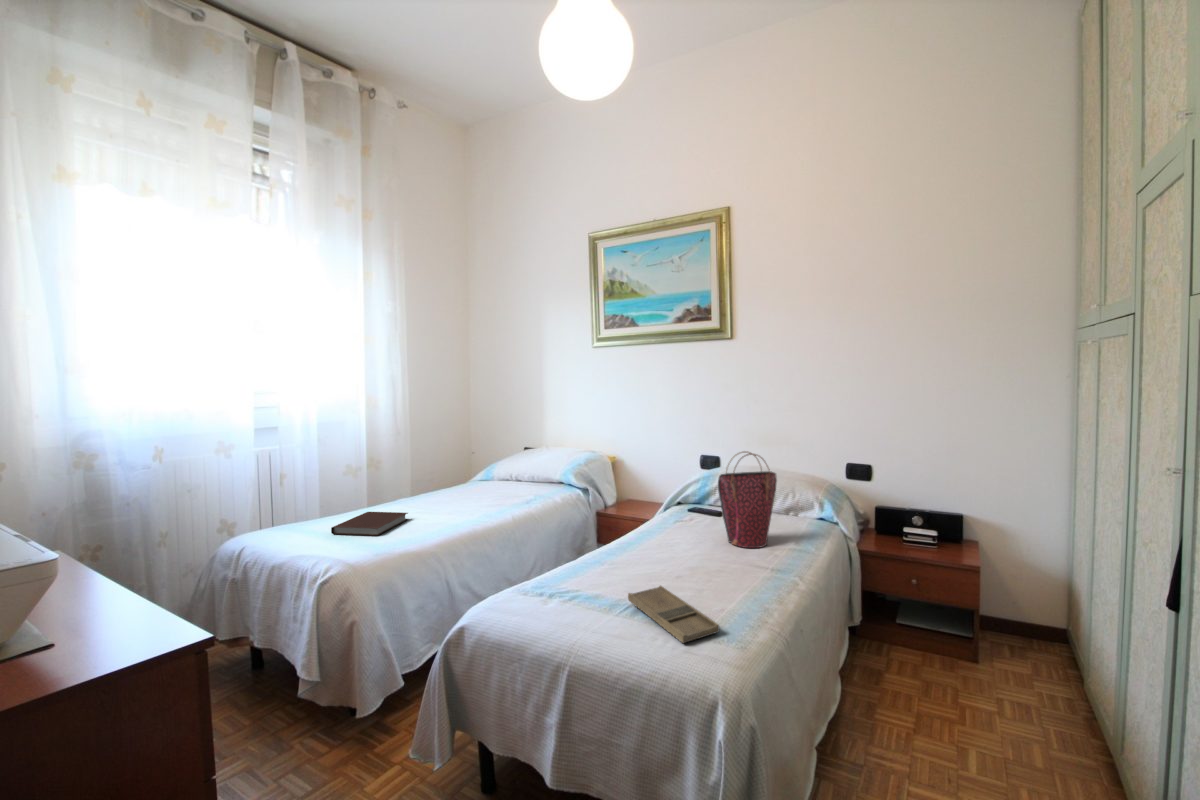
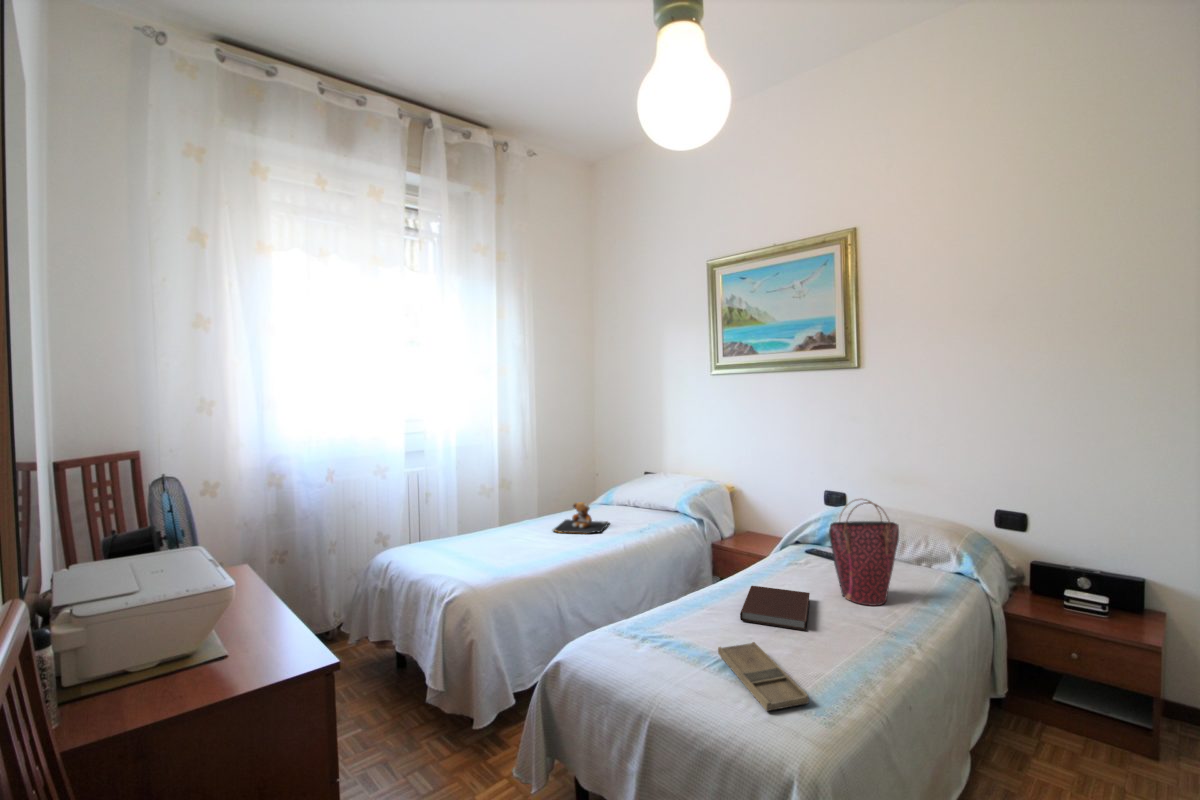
teddy bear: none [434,474,496,508] -> present [552,502,609,533]
notebook: present [331,512,408,536] -> present [740,586,810,631]

